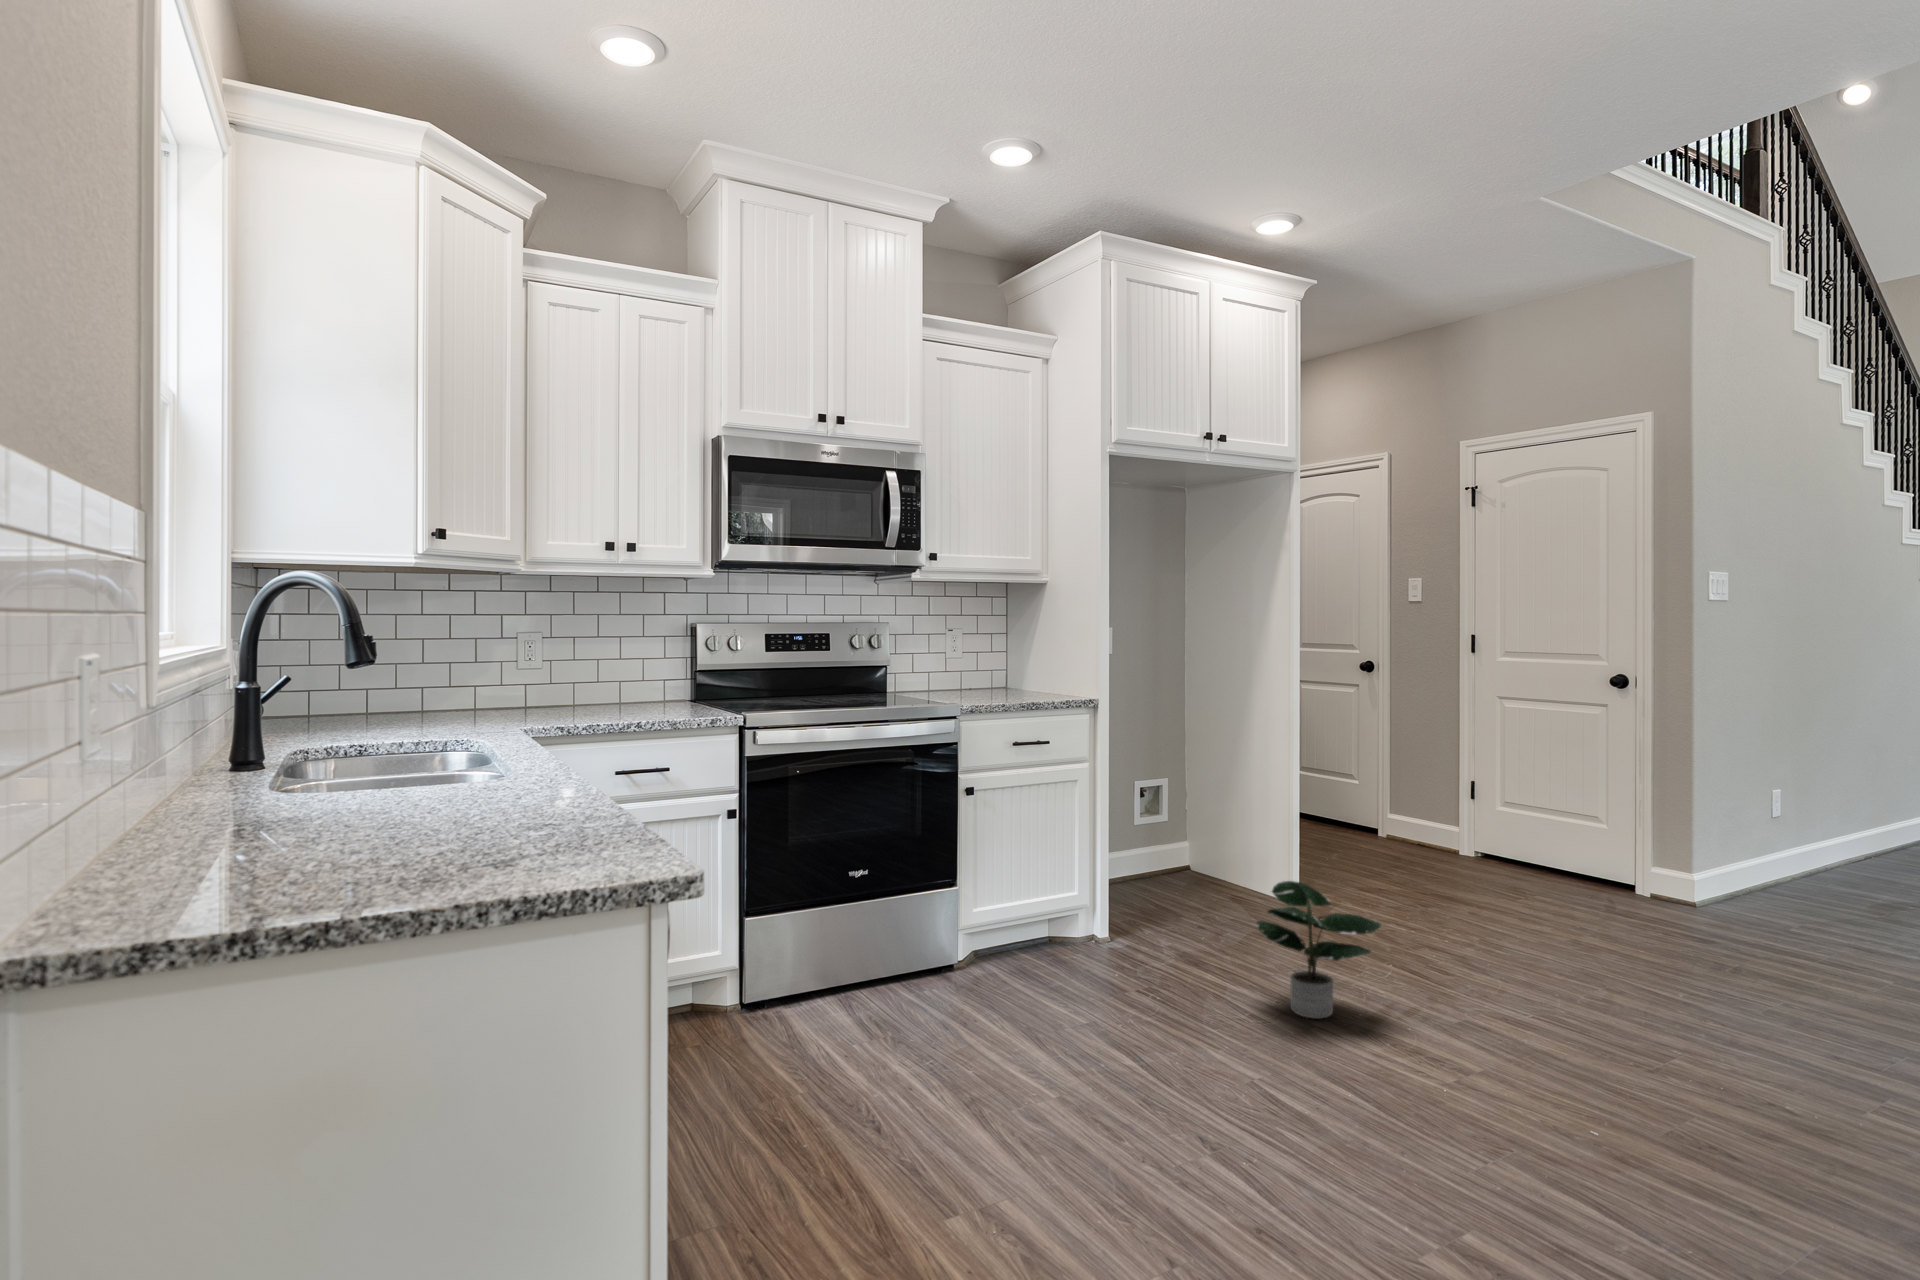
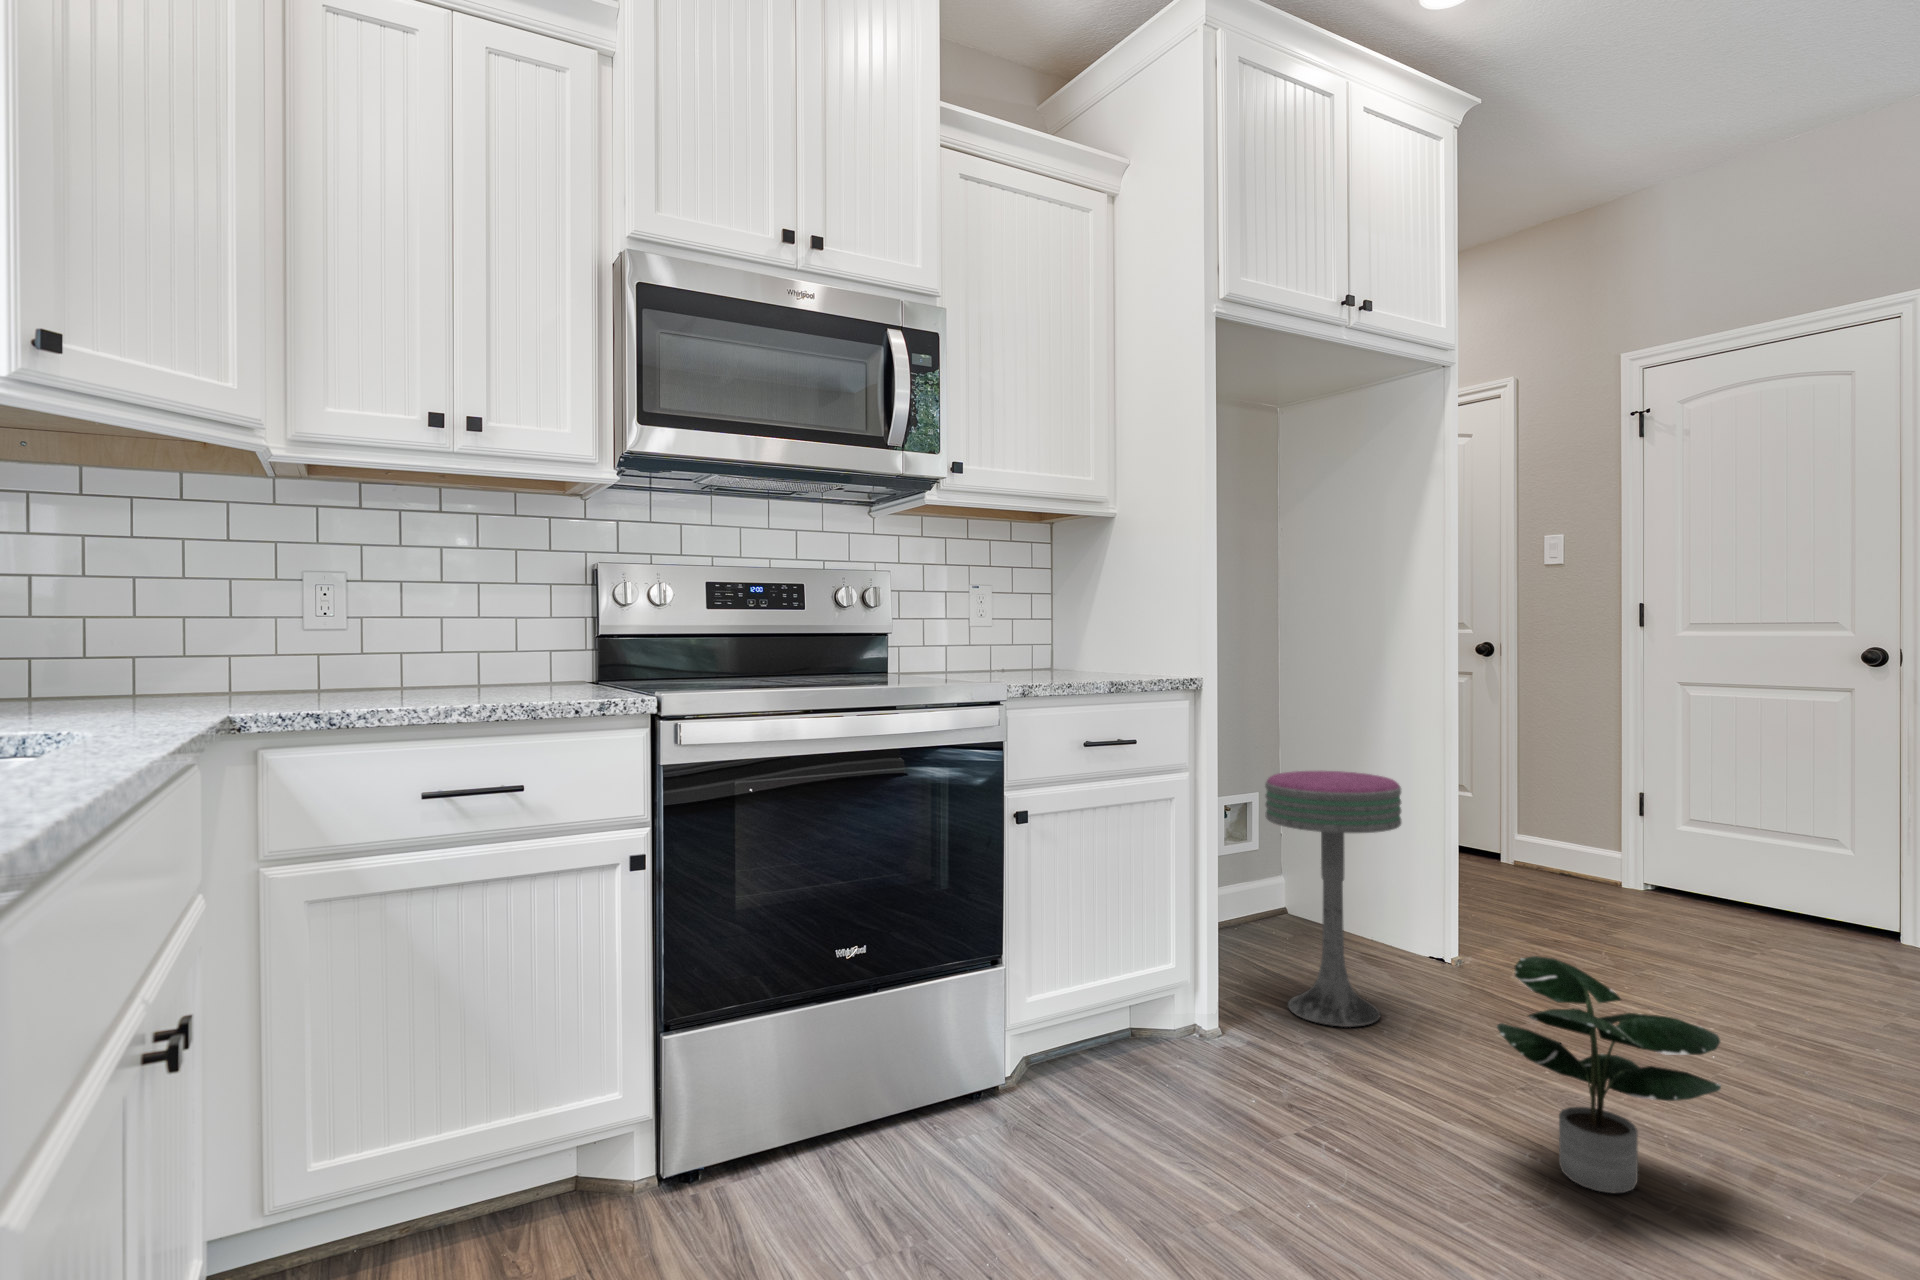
bar stool: none [1149,763,1240,938] -> present [1265,771,1401,1027]

